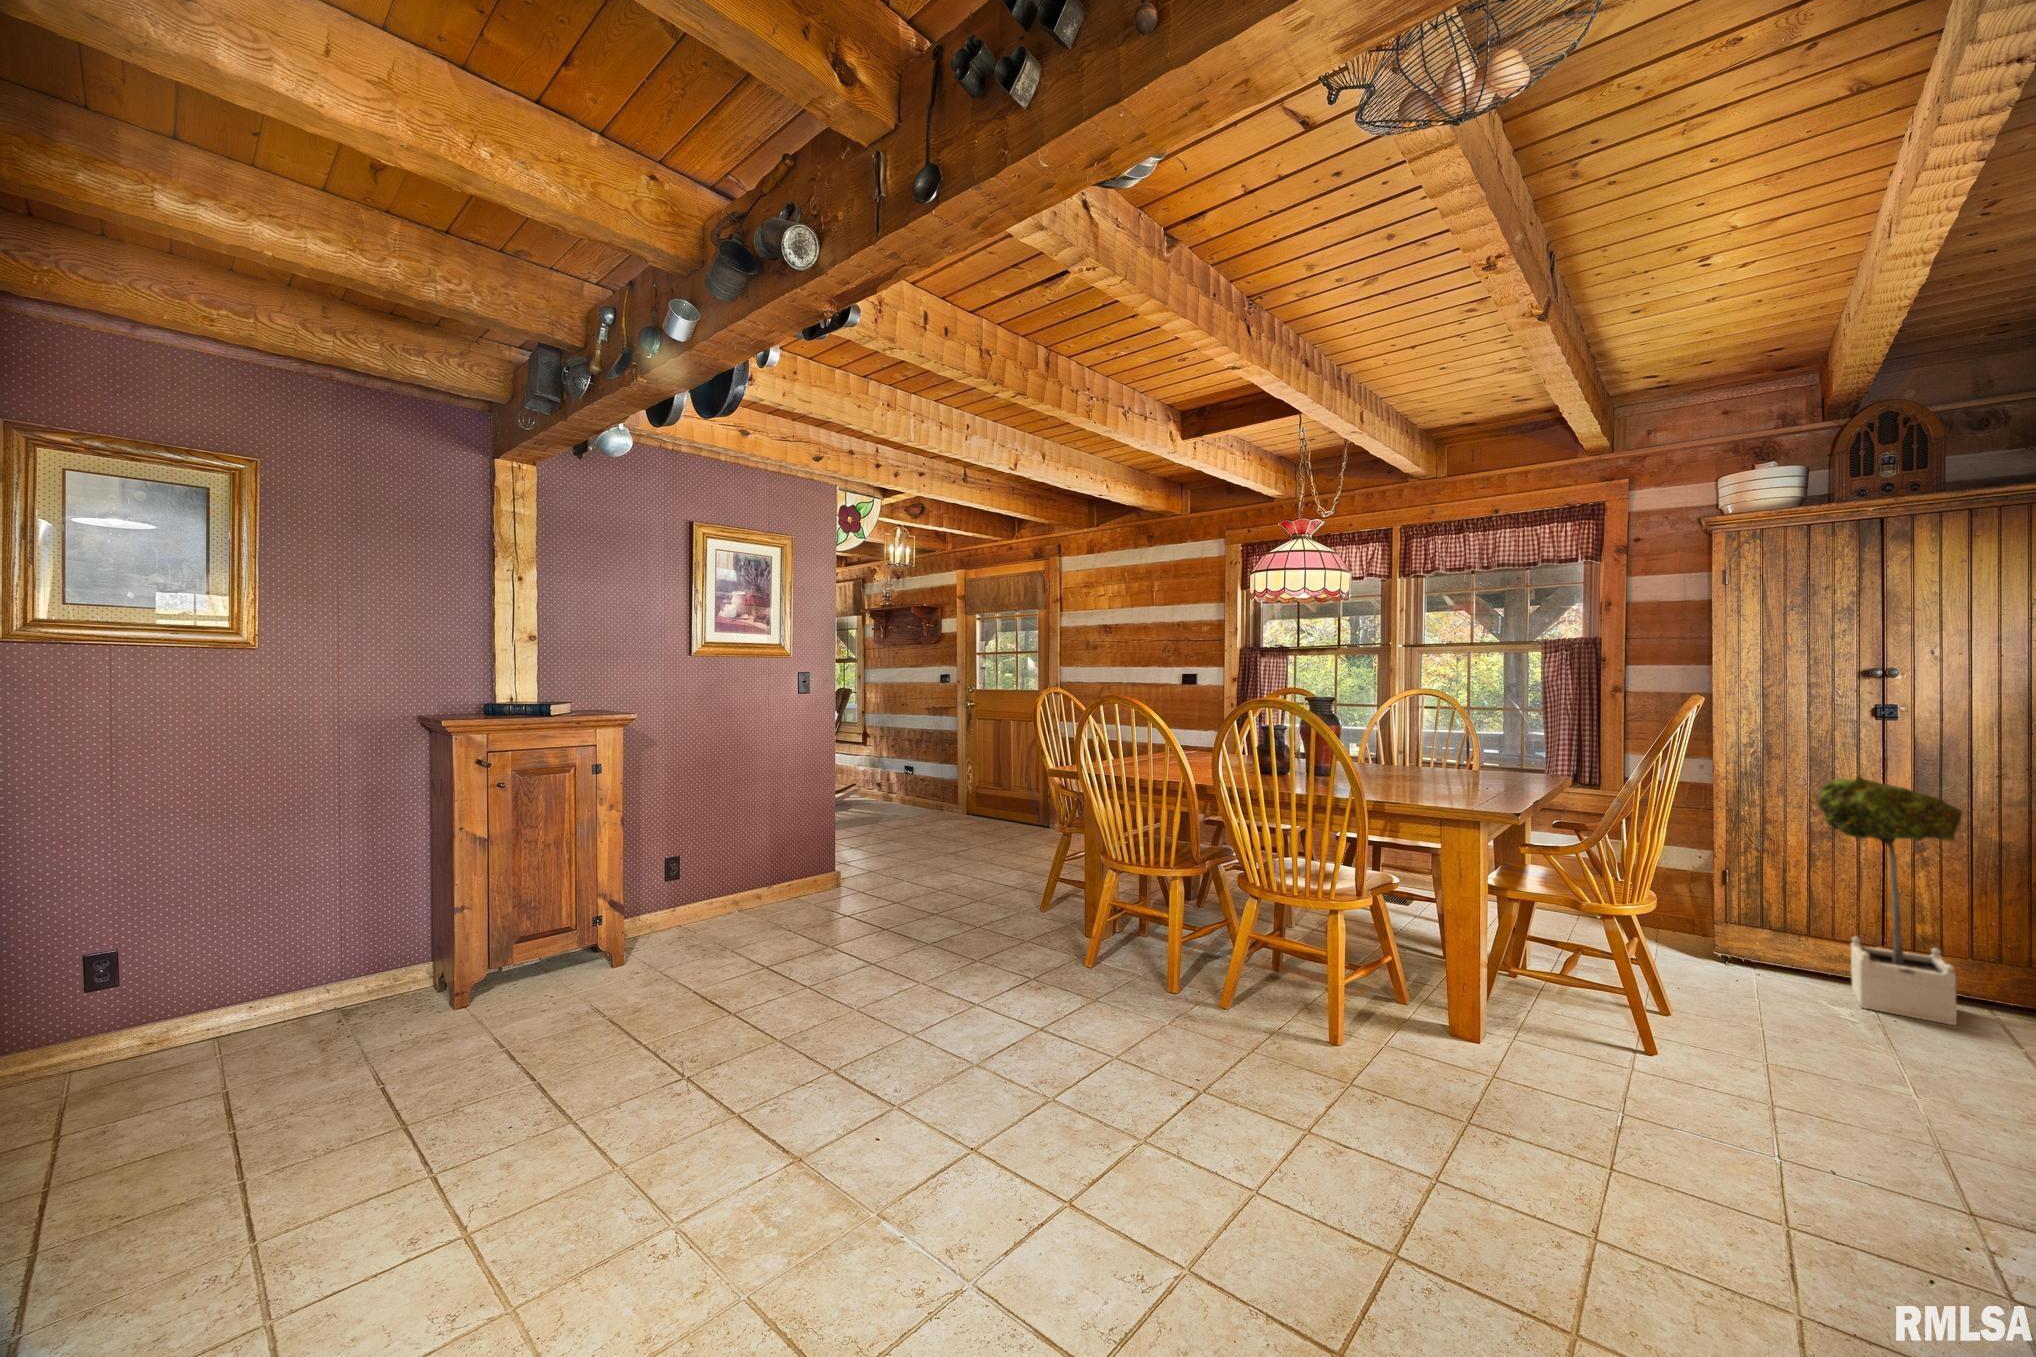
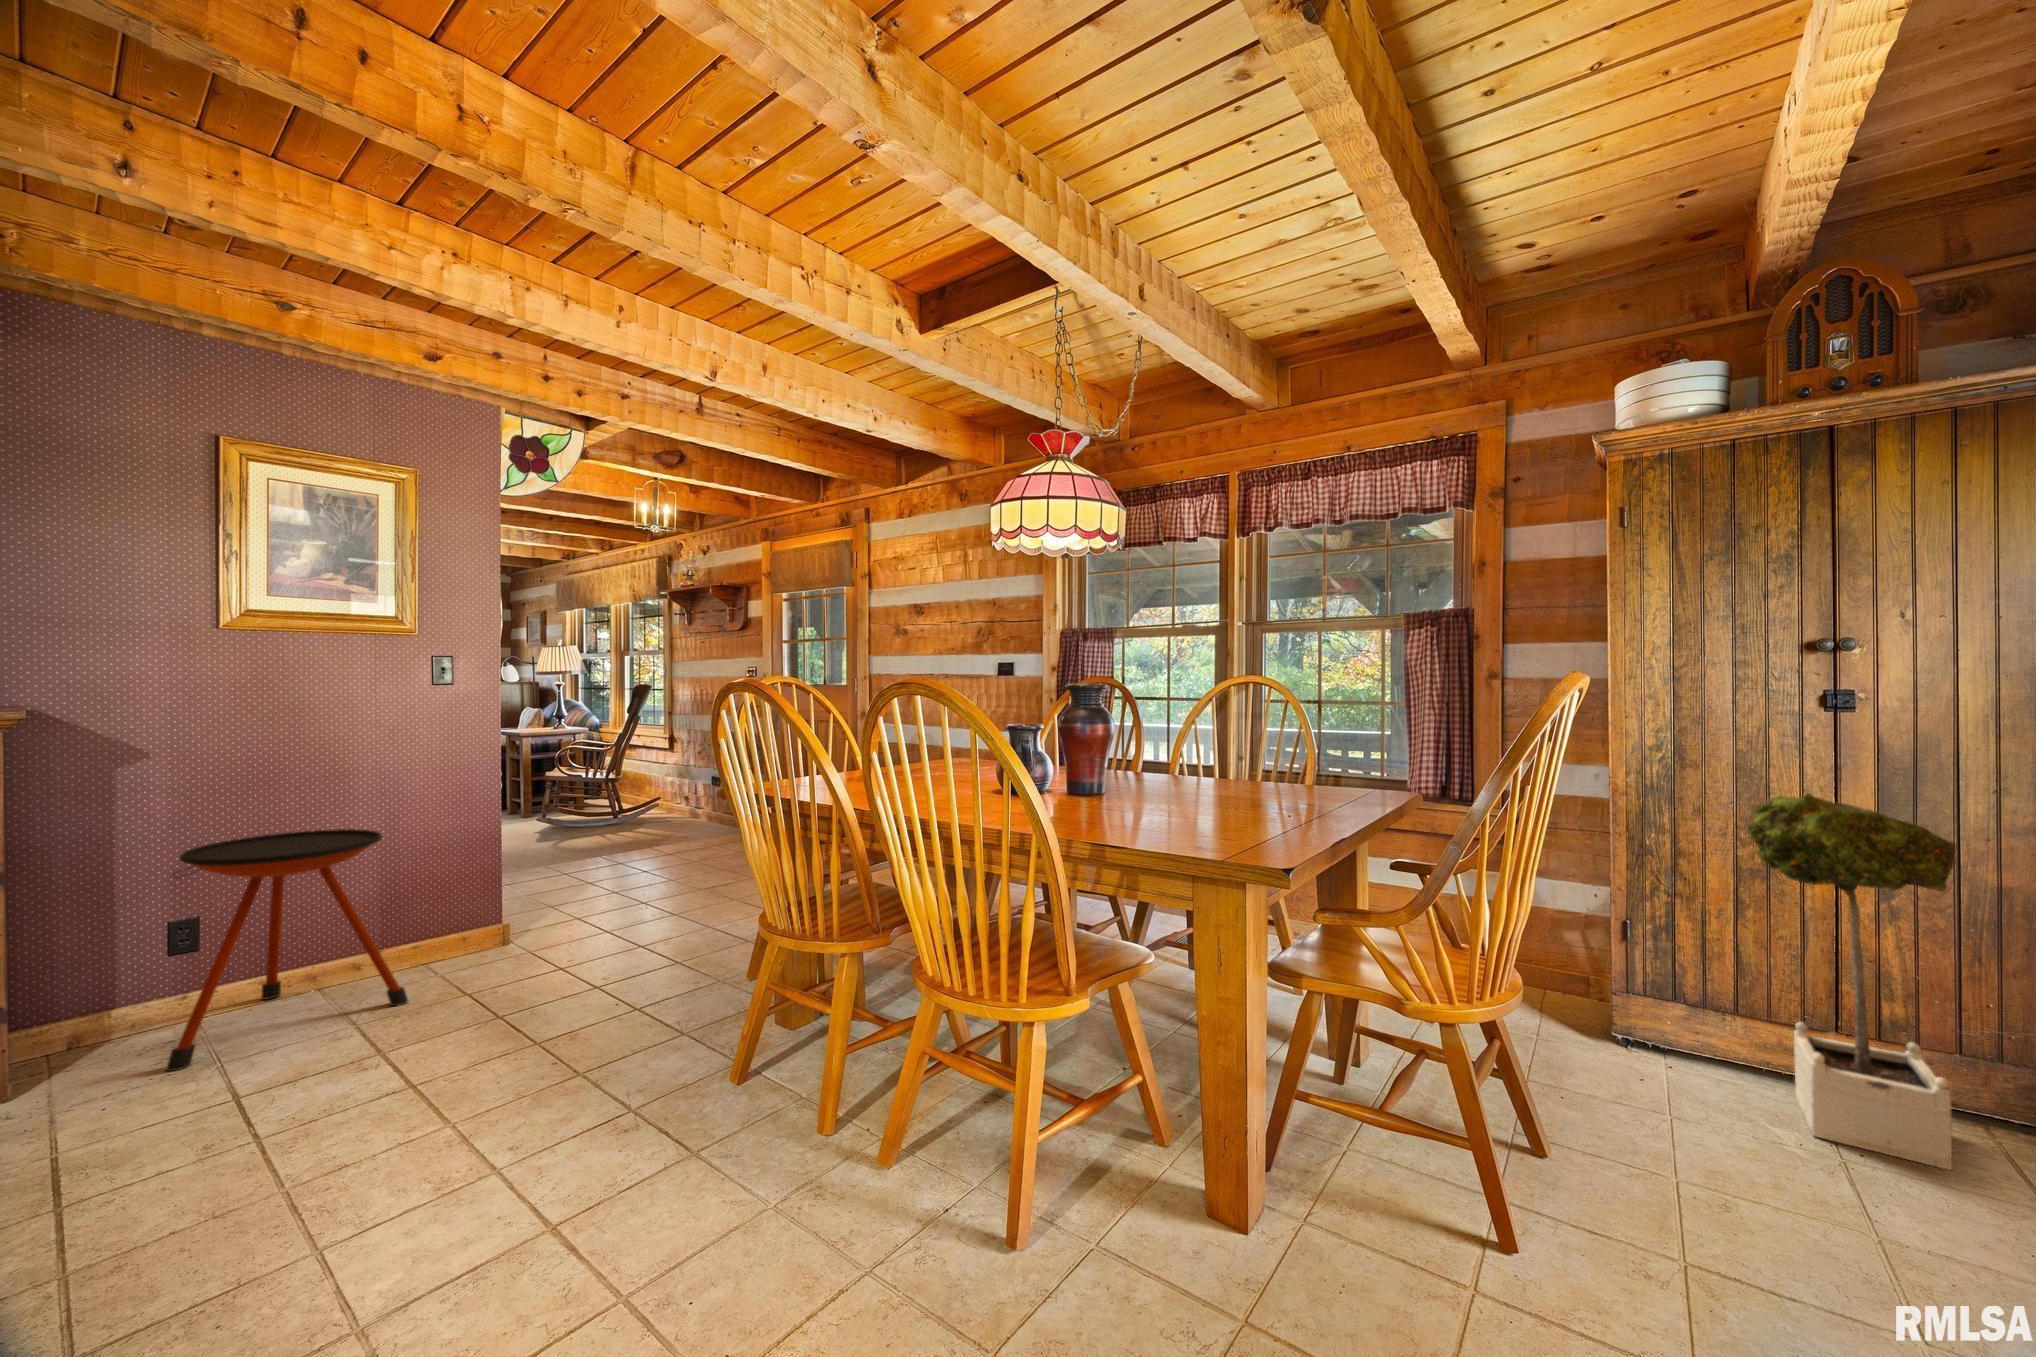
side table: none [698,795,824,947] -> present [166,829,408,1071]

